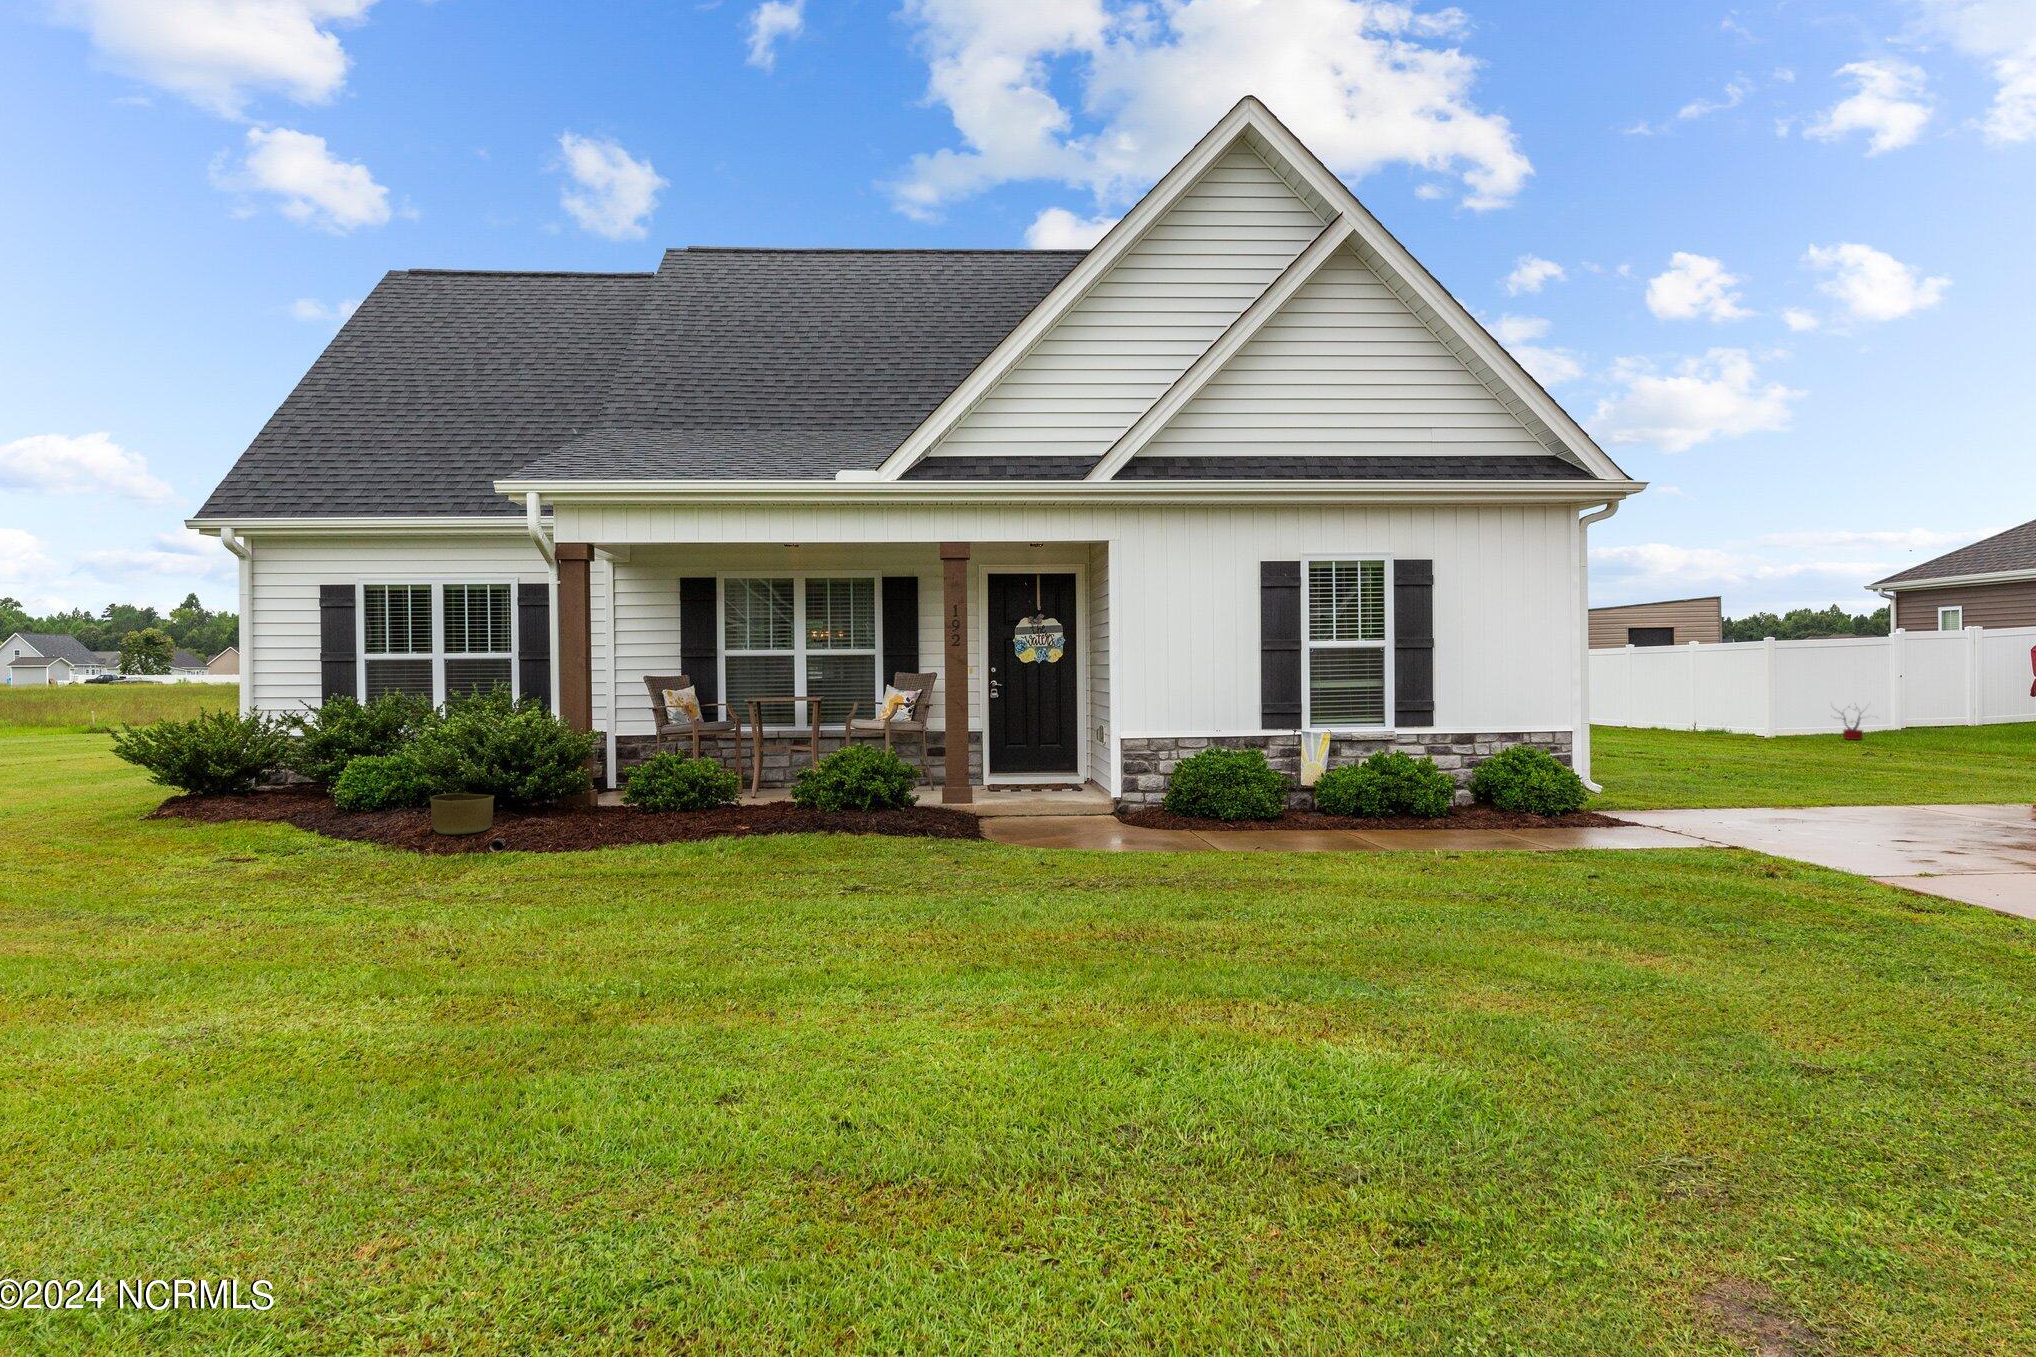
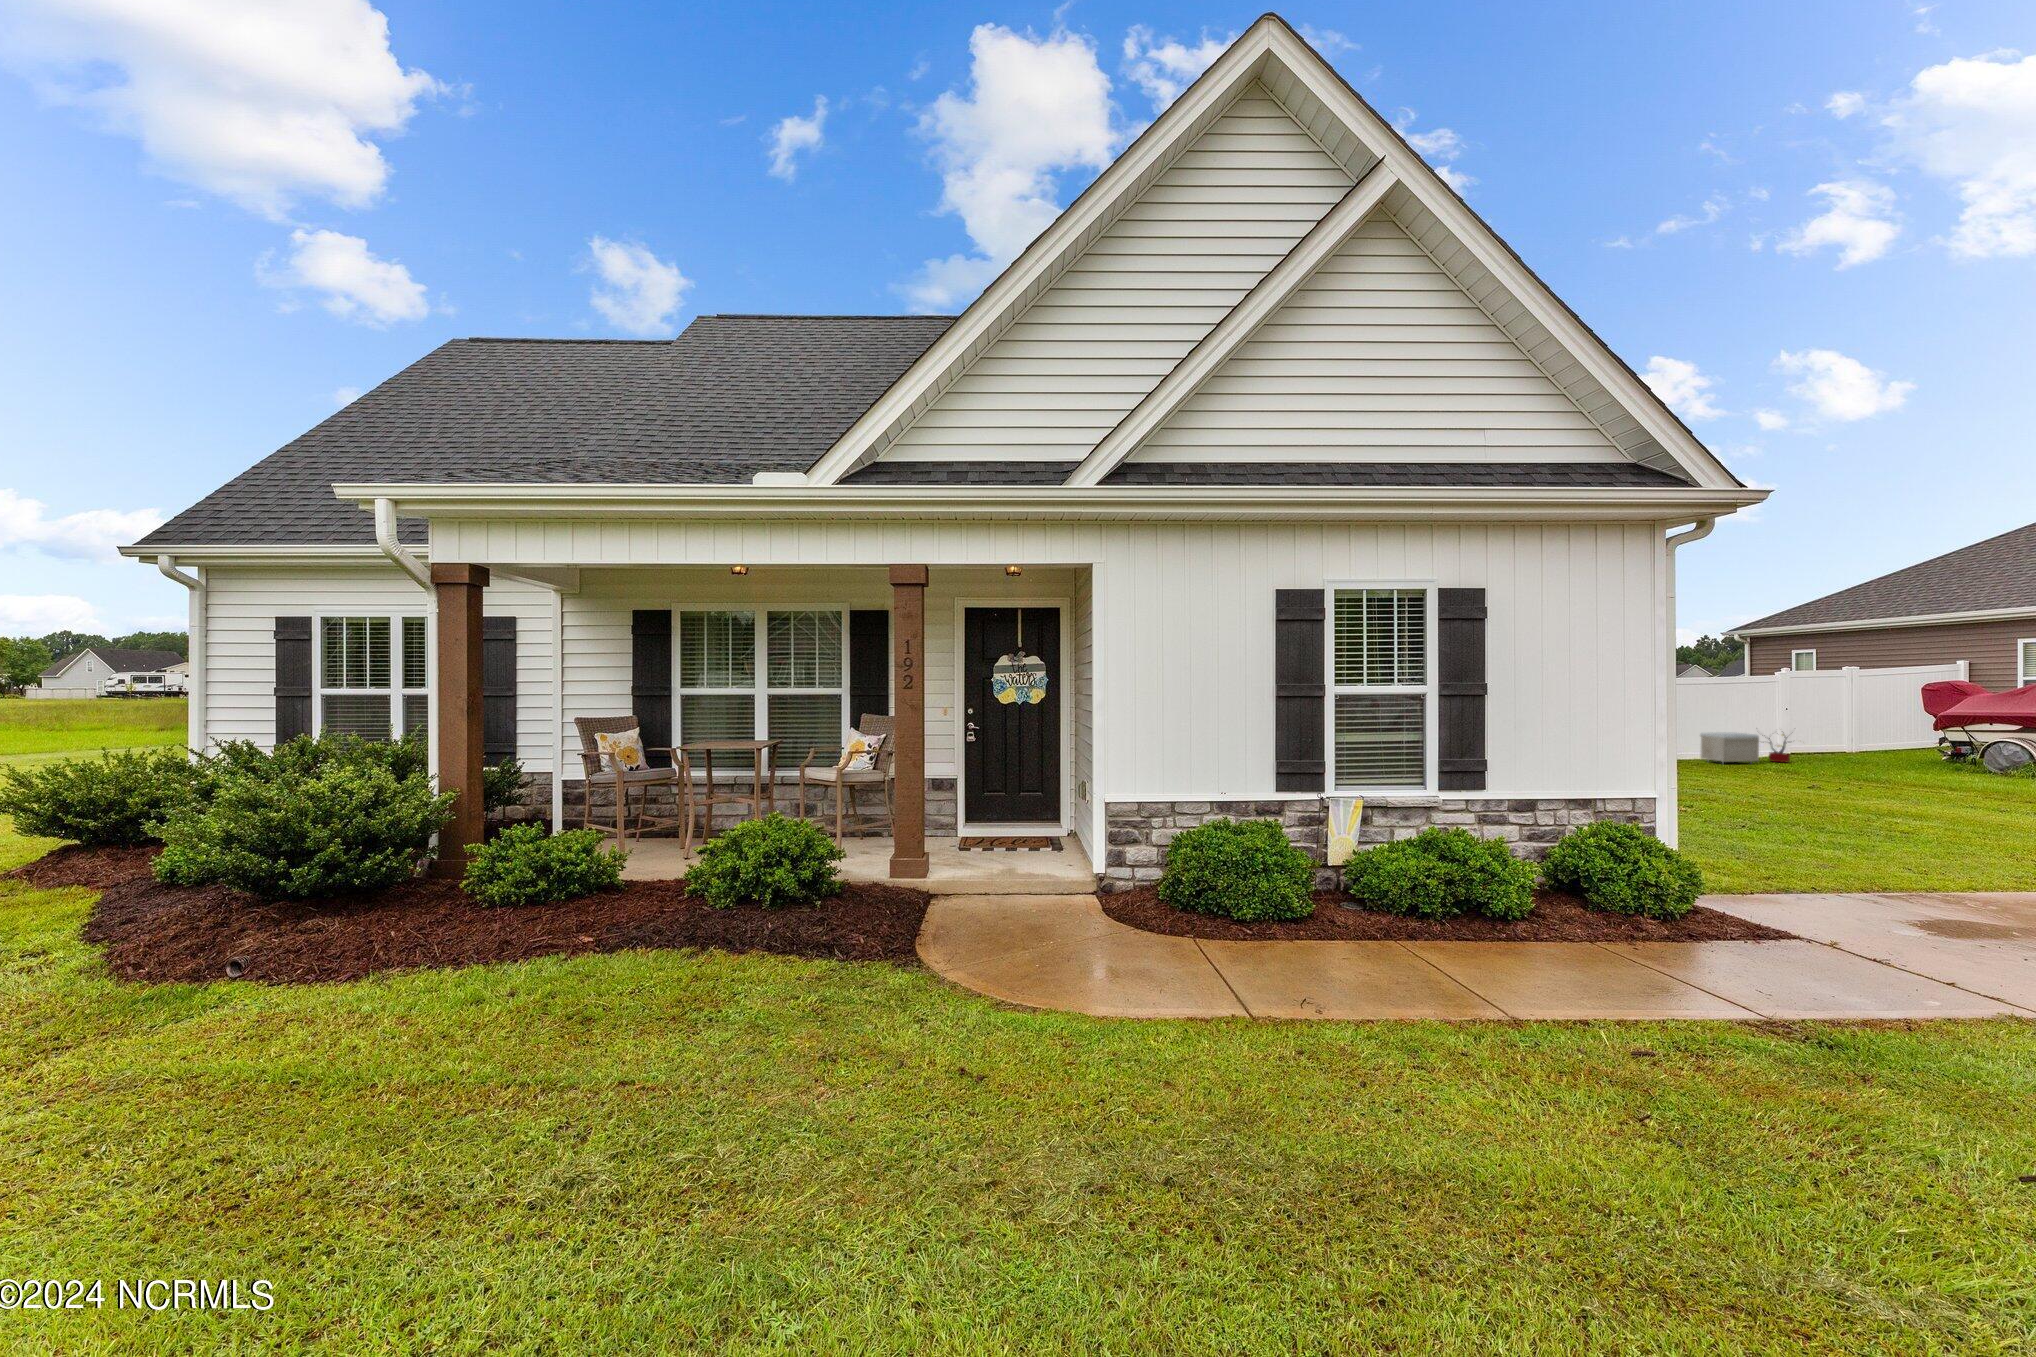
storage bench: none [1769,708,1827,742] -> present [1700,733,1759,763]
basket: present [430,793,494,835] -> none [211,872,320,935]

